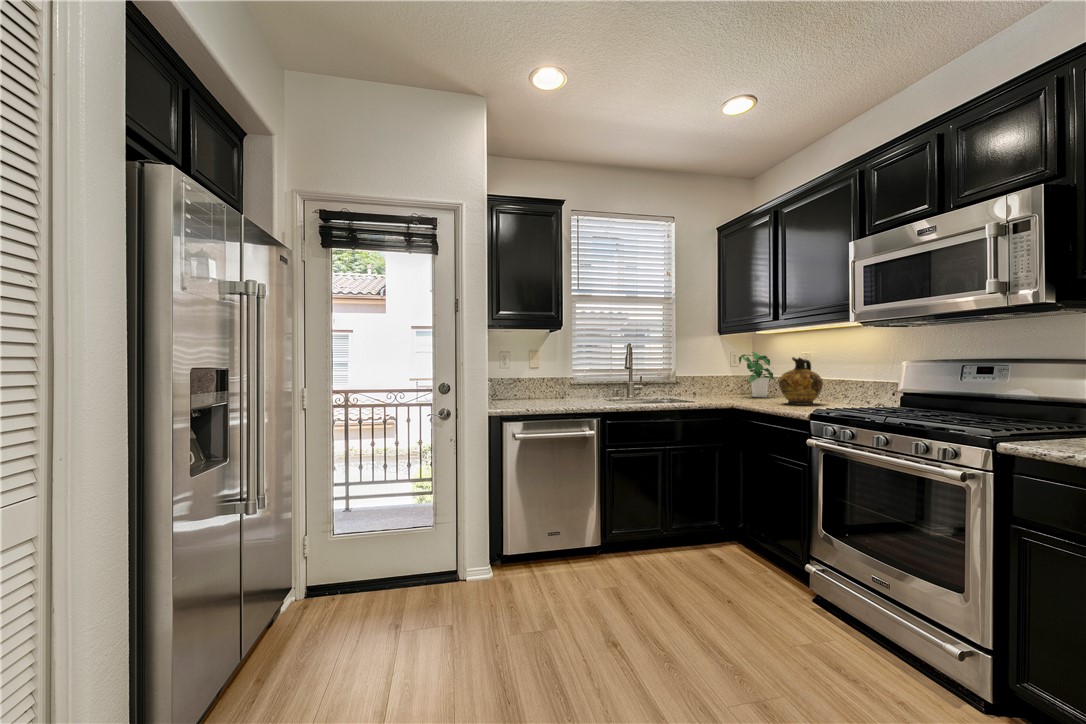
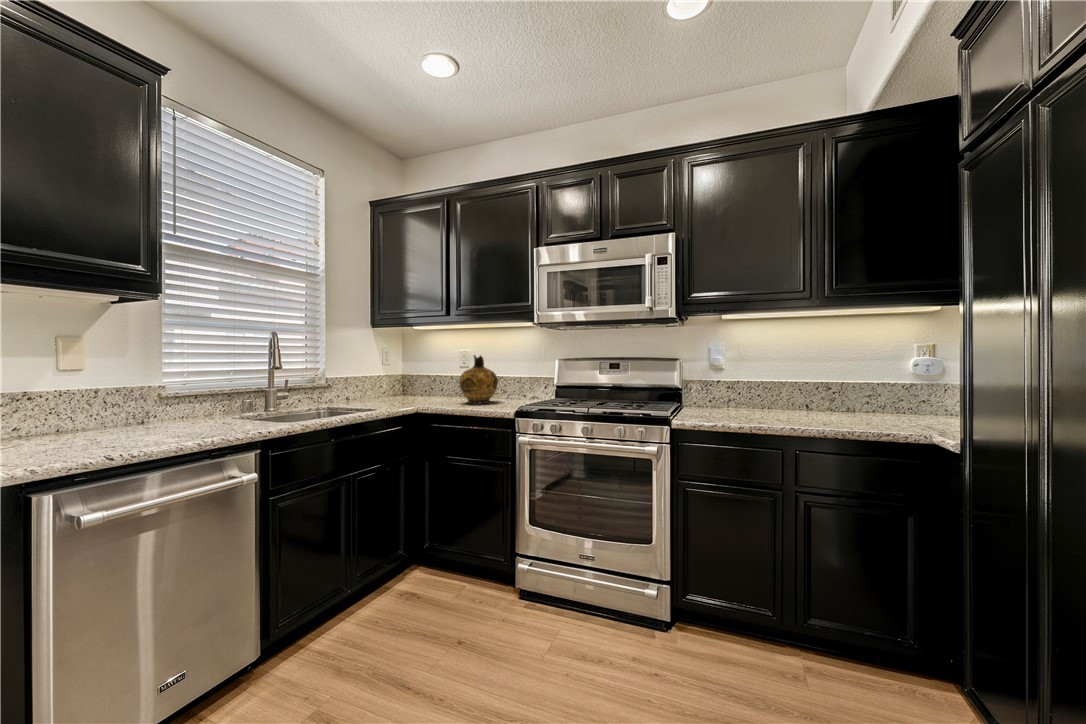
potted plant: present [739,352,775,397] -> none [400,348,438,399]

